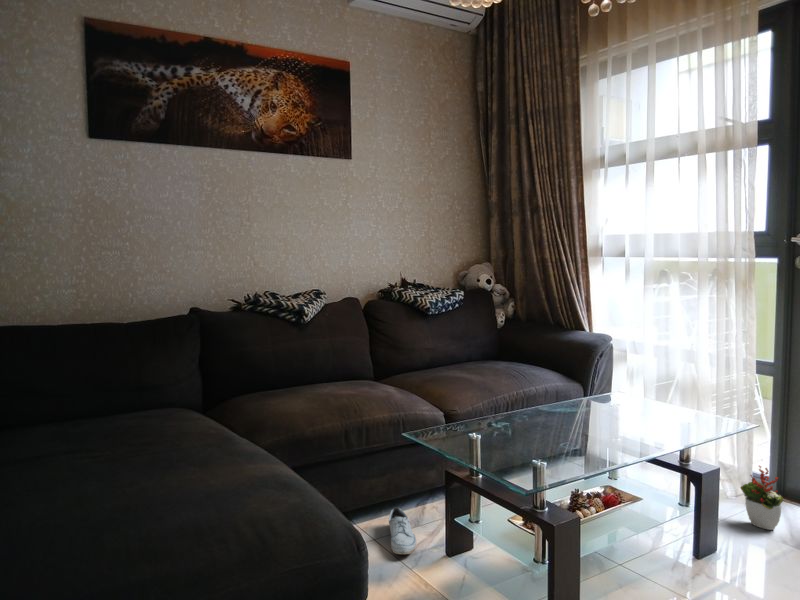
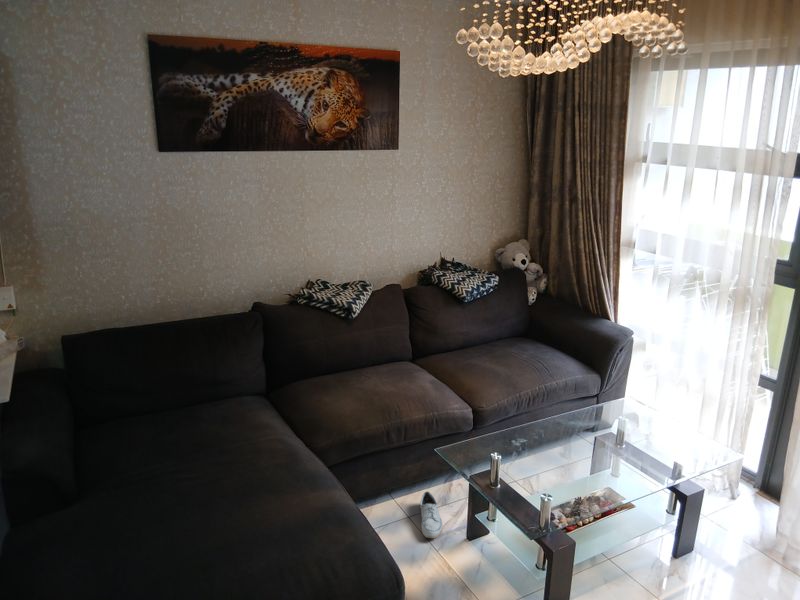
decorative plant: present [741,466,783,530] -> none [726,477,761,530]

